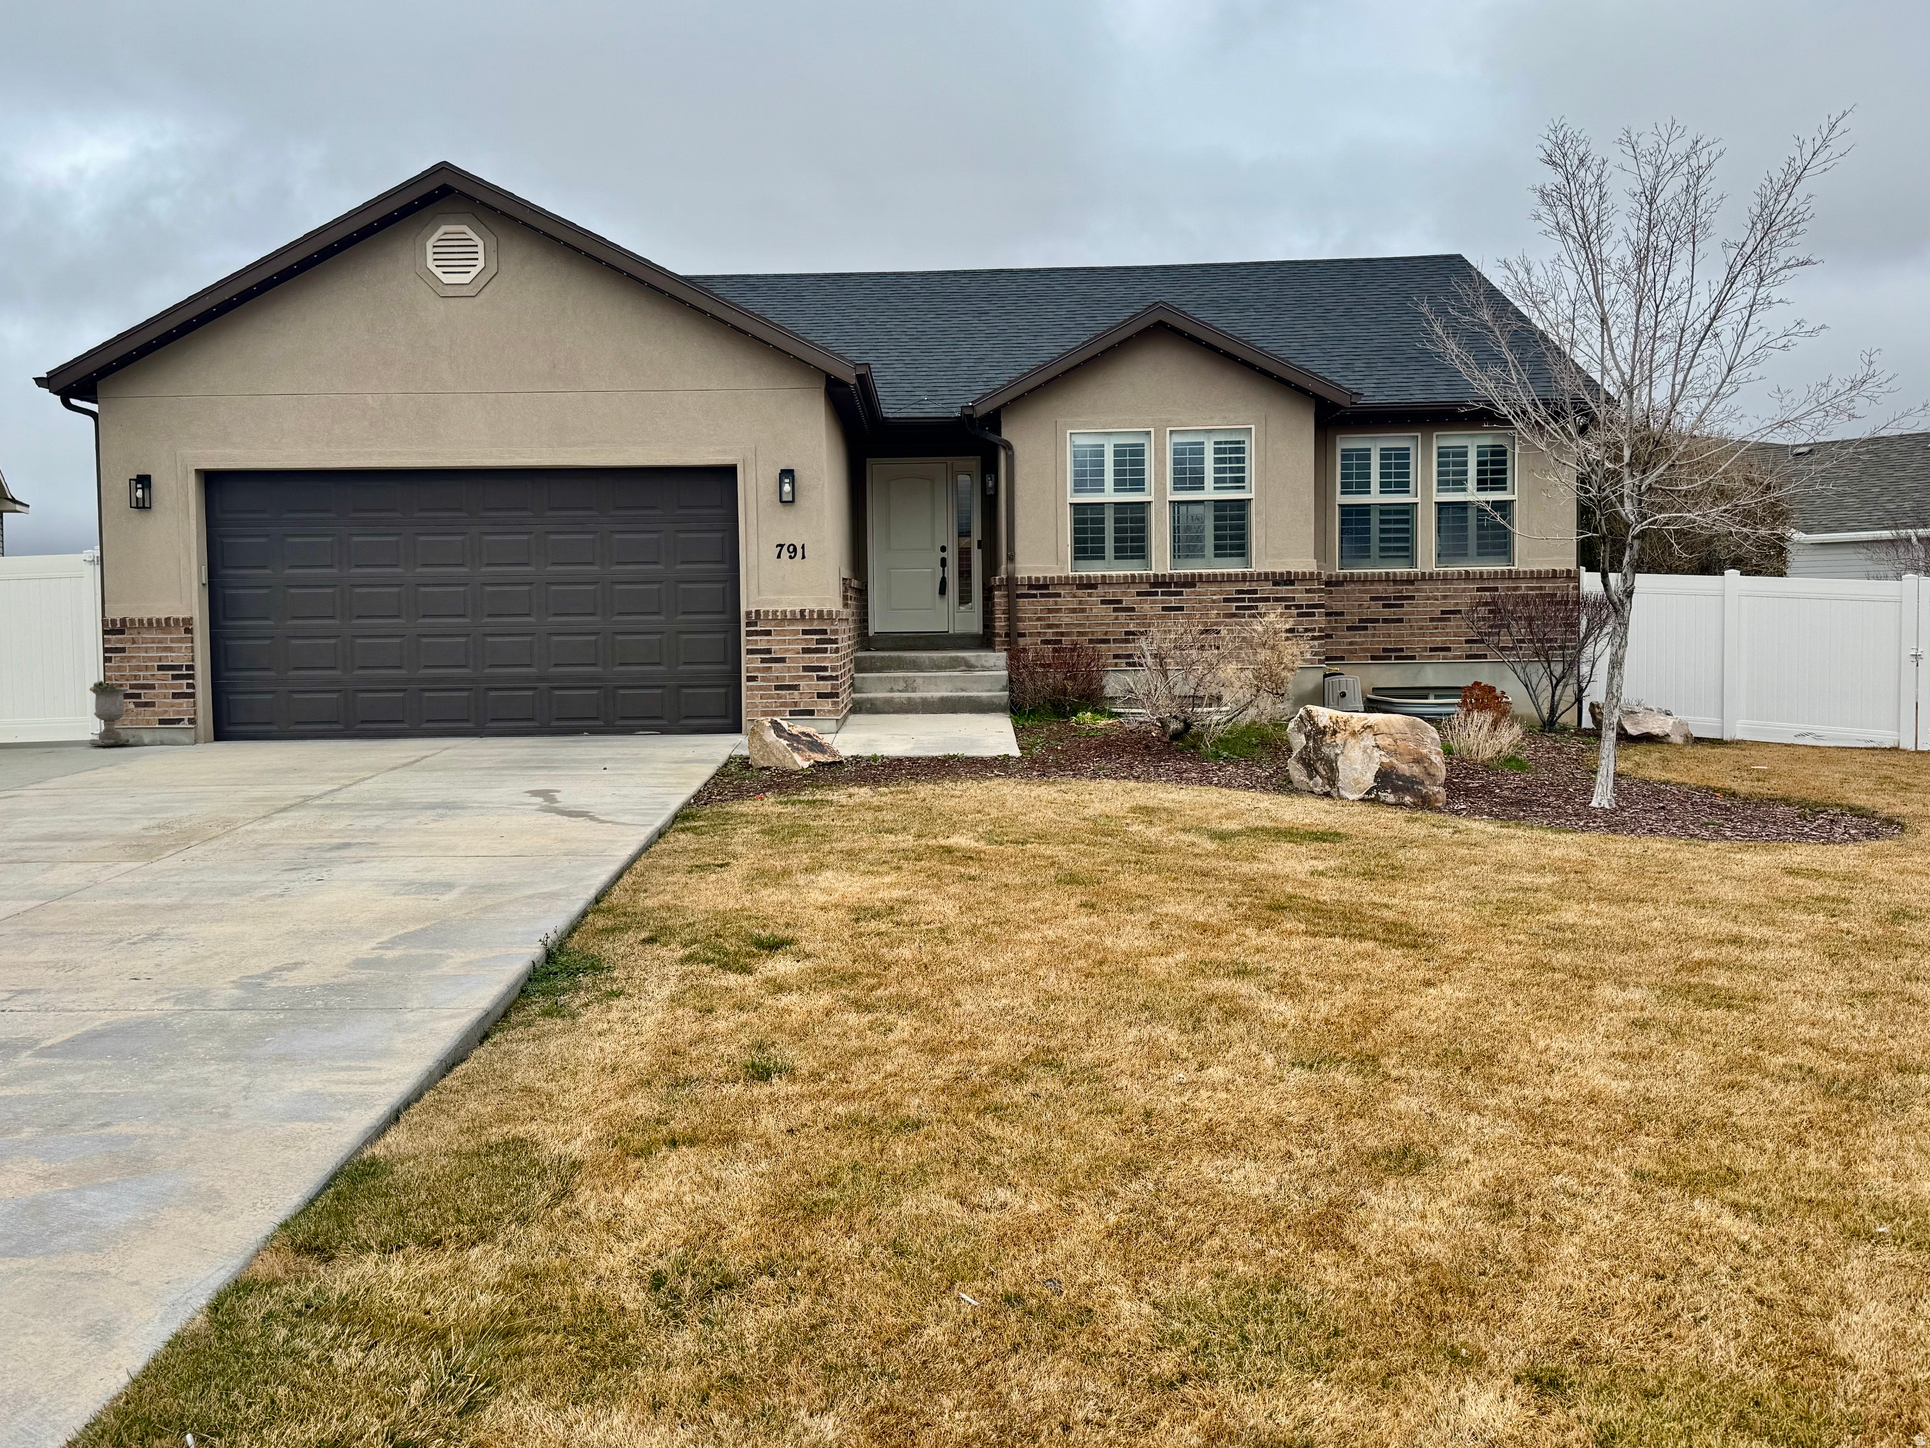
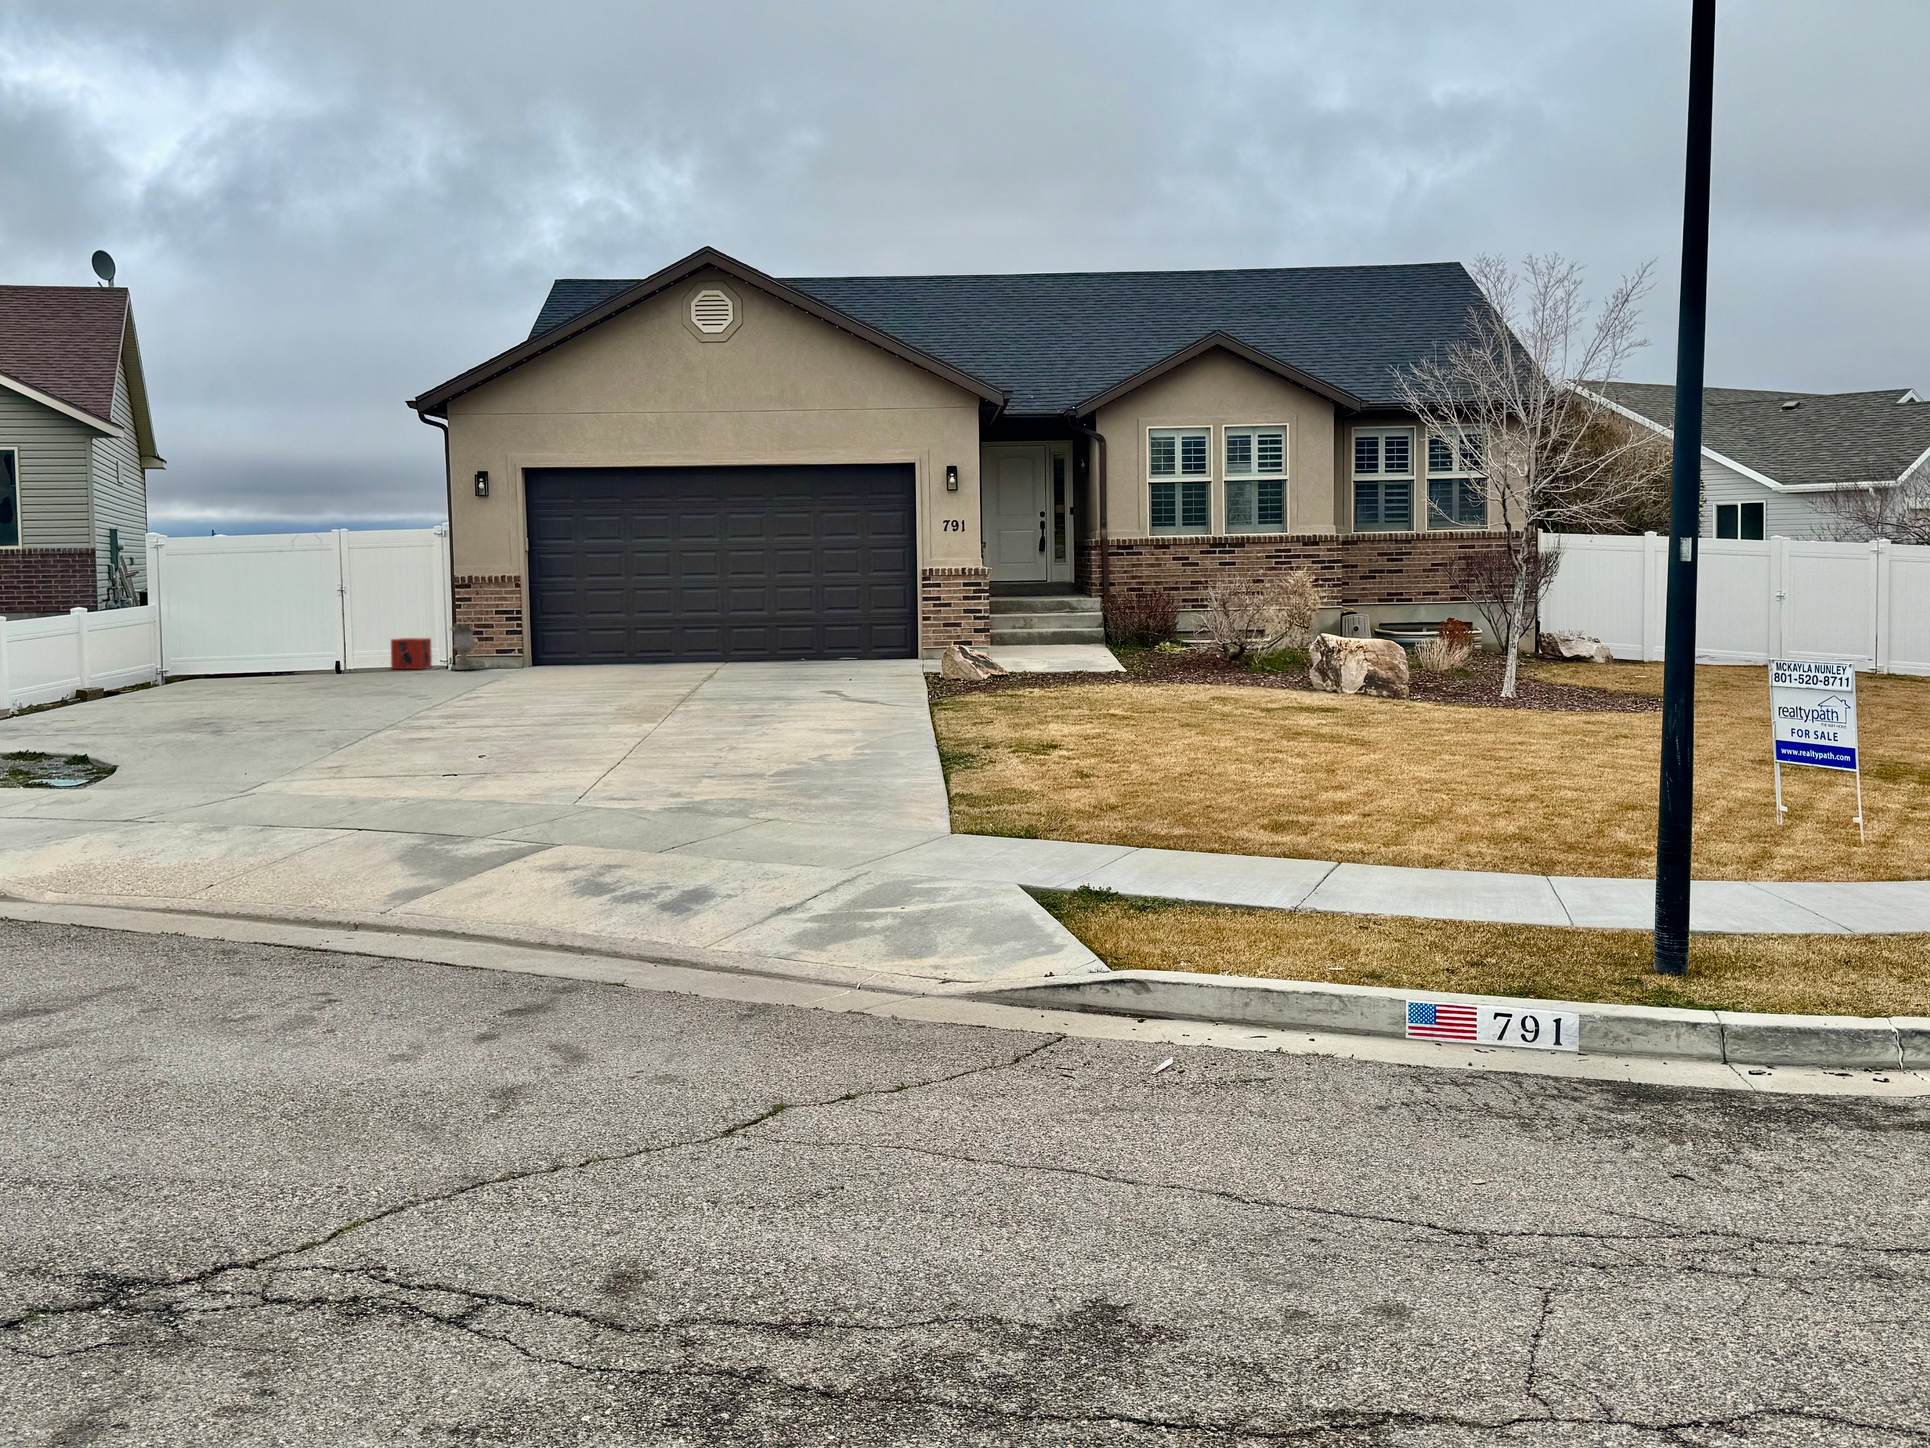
storage box: none [13,701,79,744] -> present [391,638,432,669]

